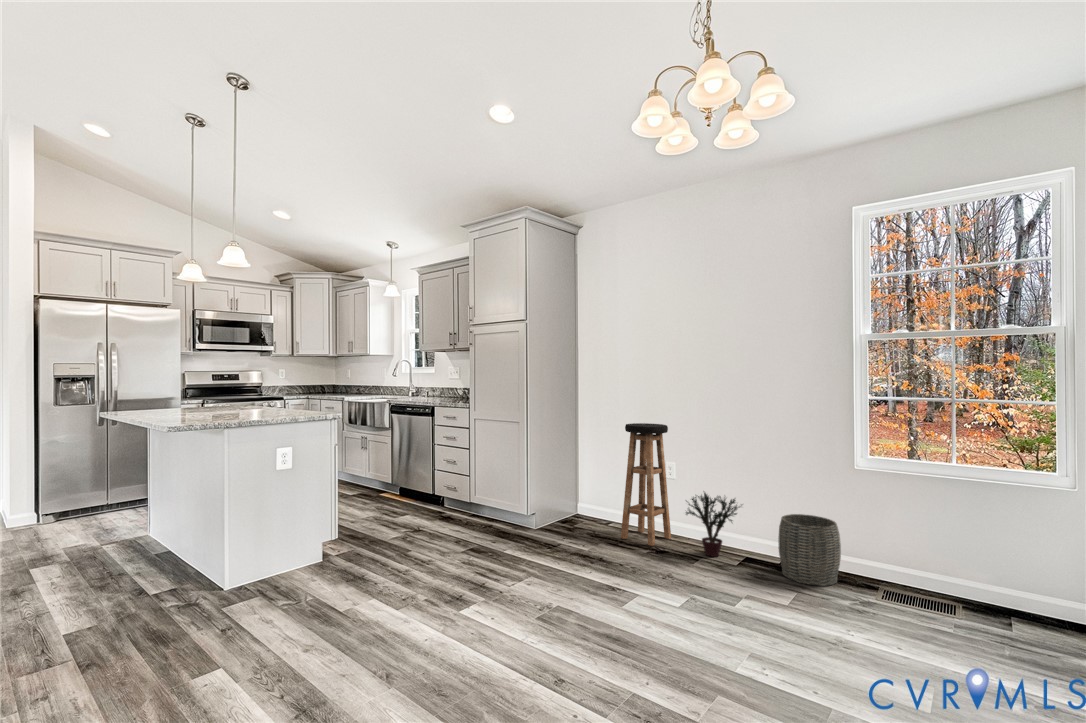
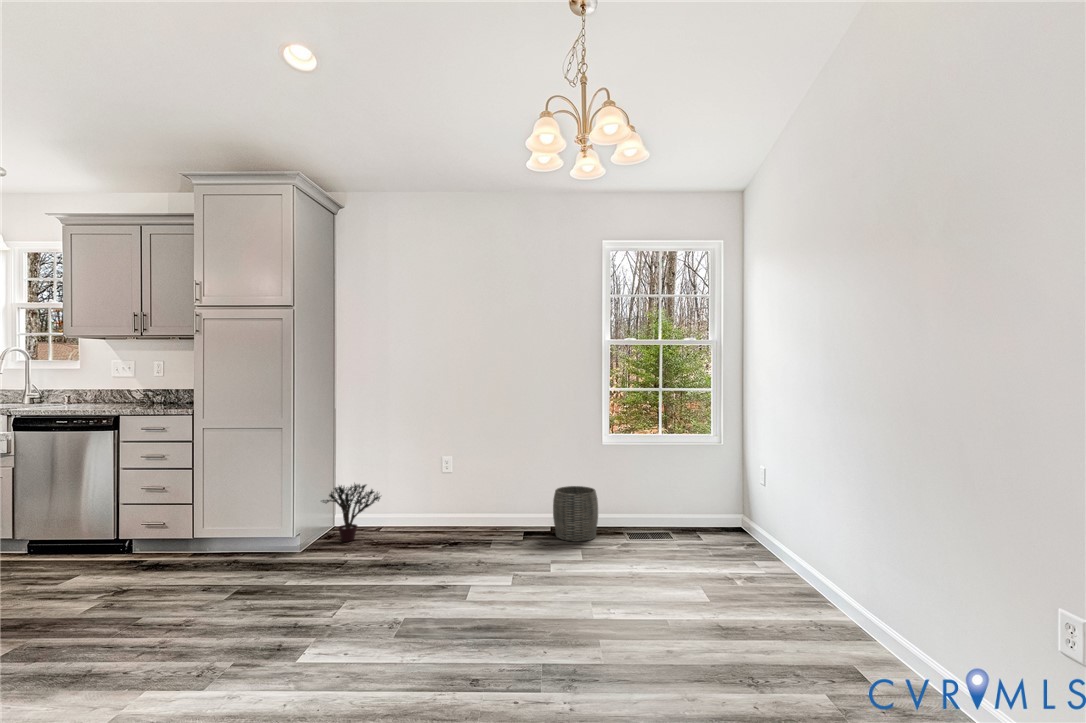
bar stool: present [621,423,671,546] -> none [403,422,448,541]
potted plant: present [686,493,740,557] -> present [323,484,380,542]

